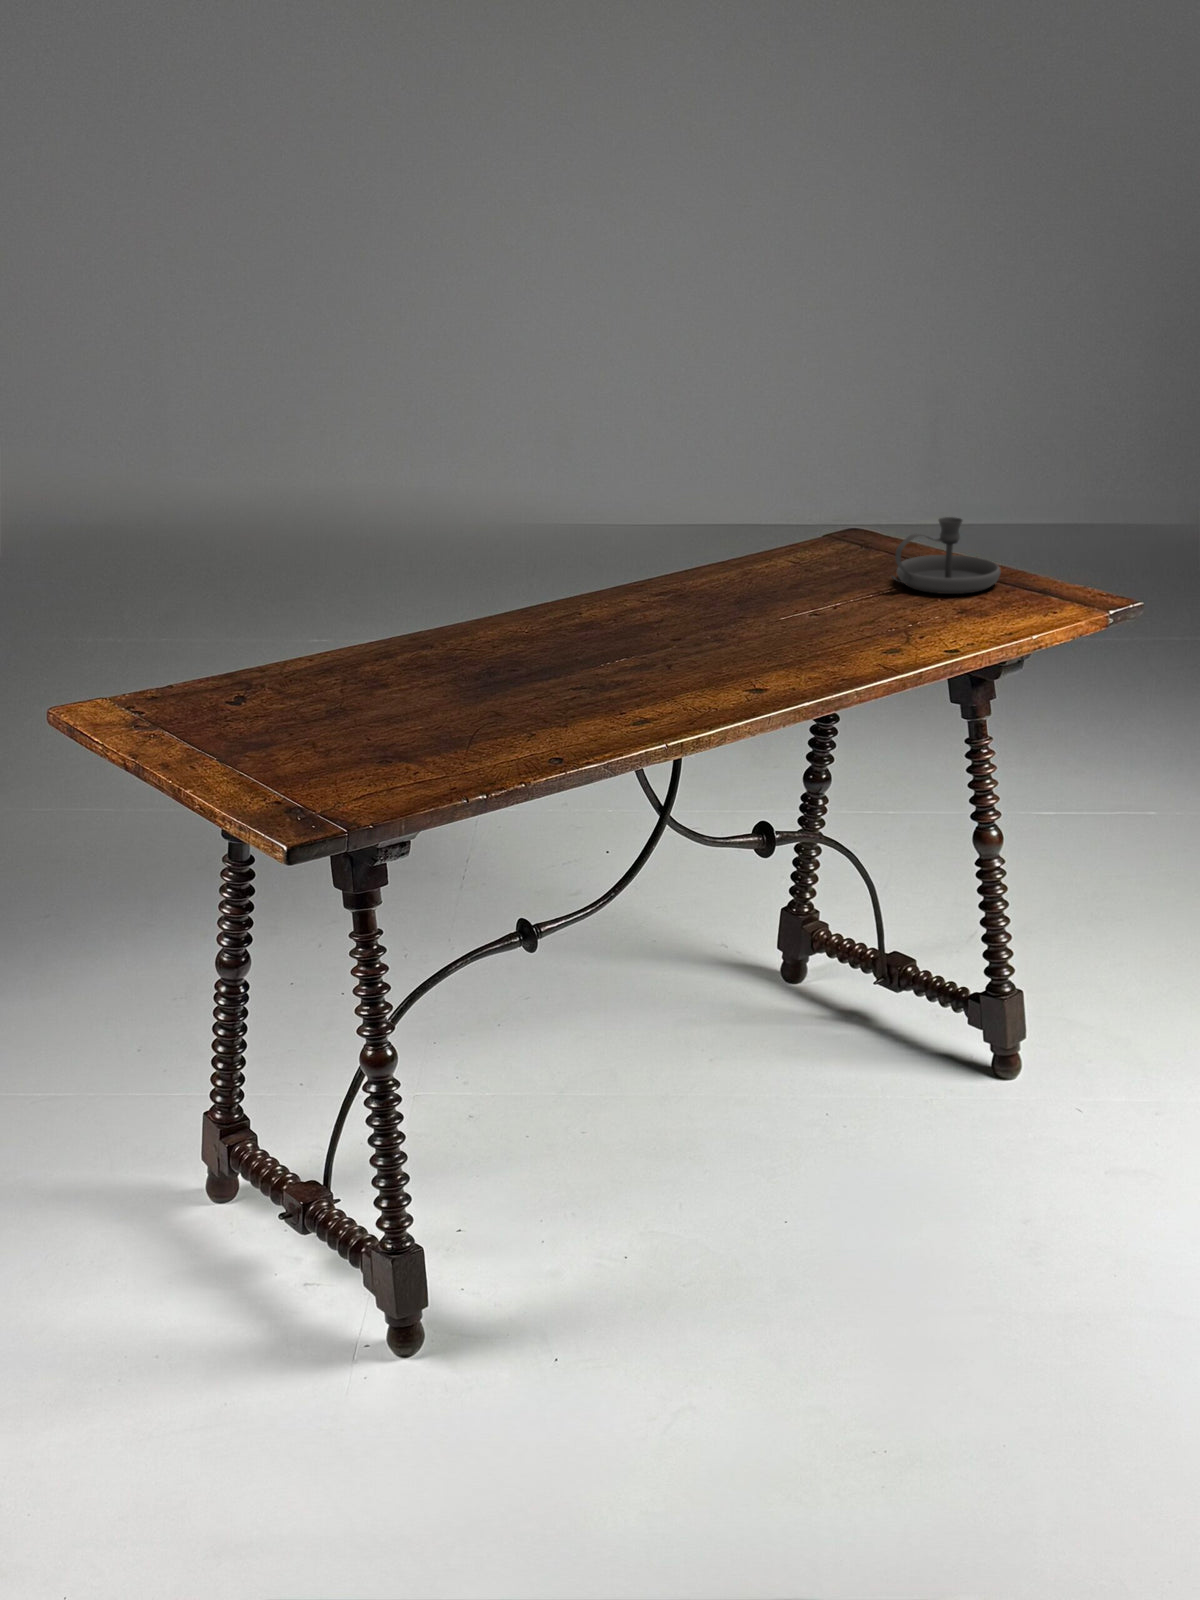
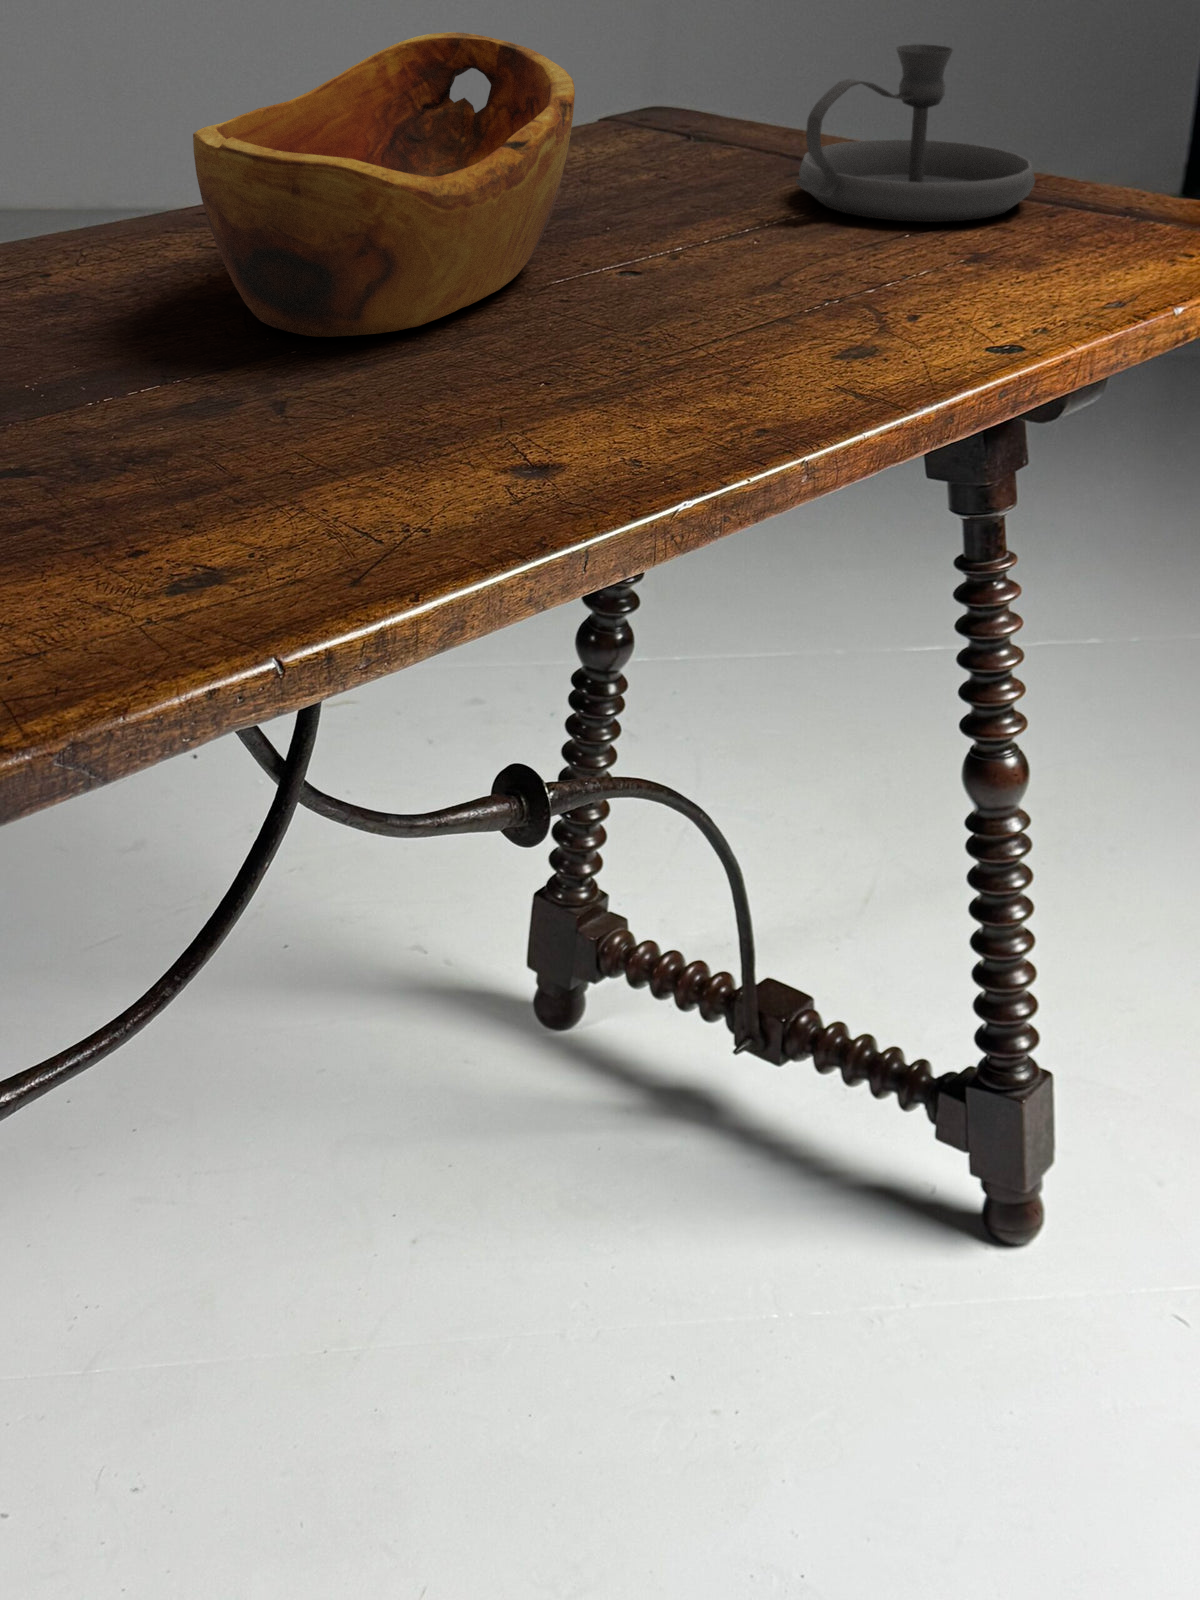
wooden bowl: none [640,515,791,641] -> present [193,32,575,337]

